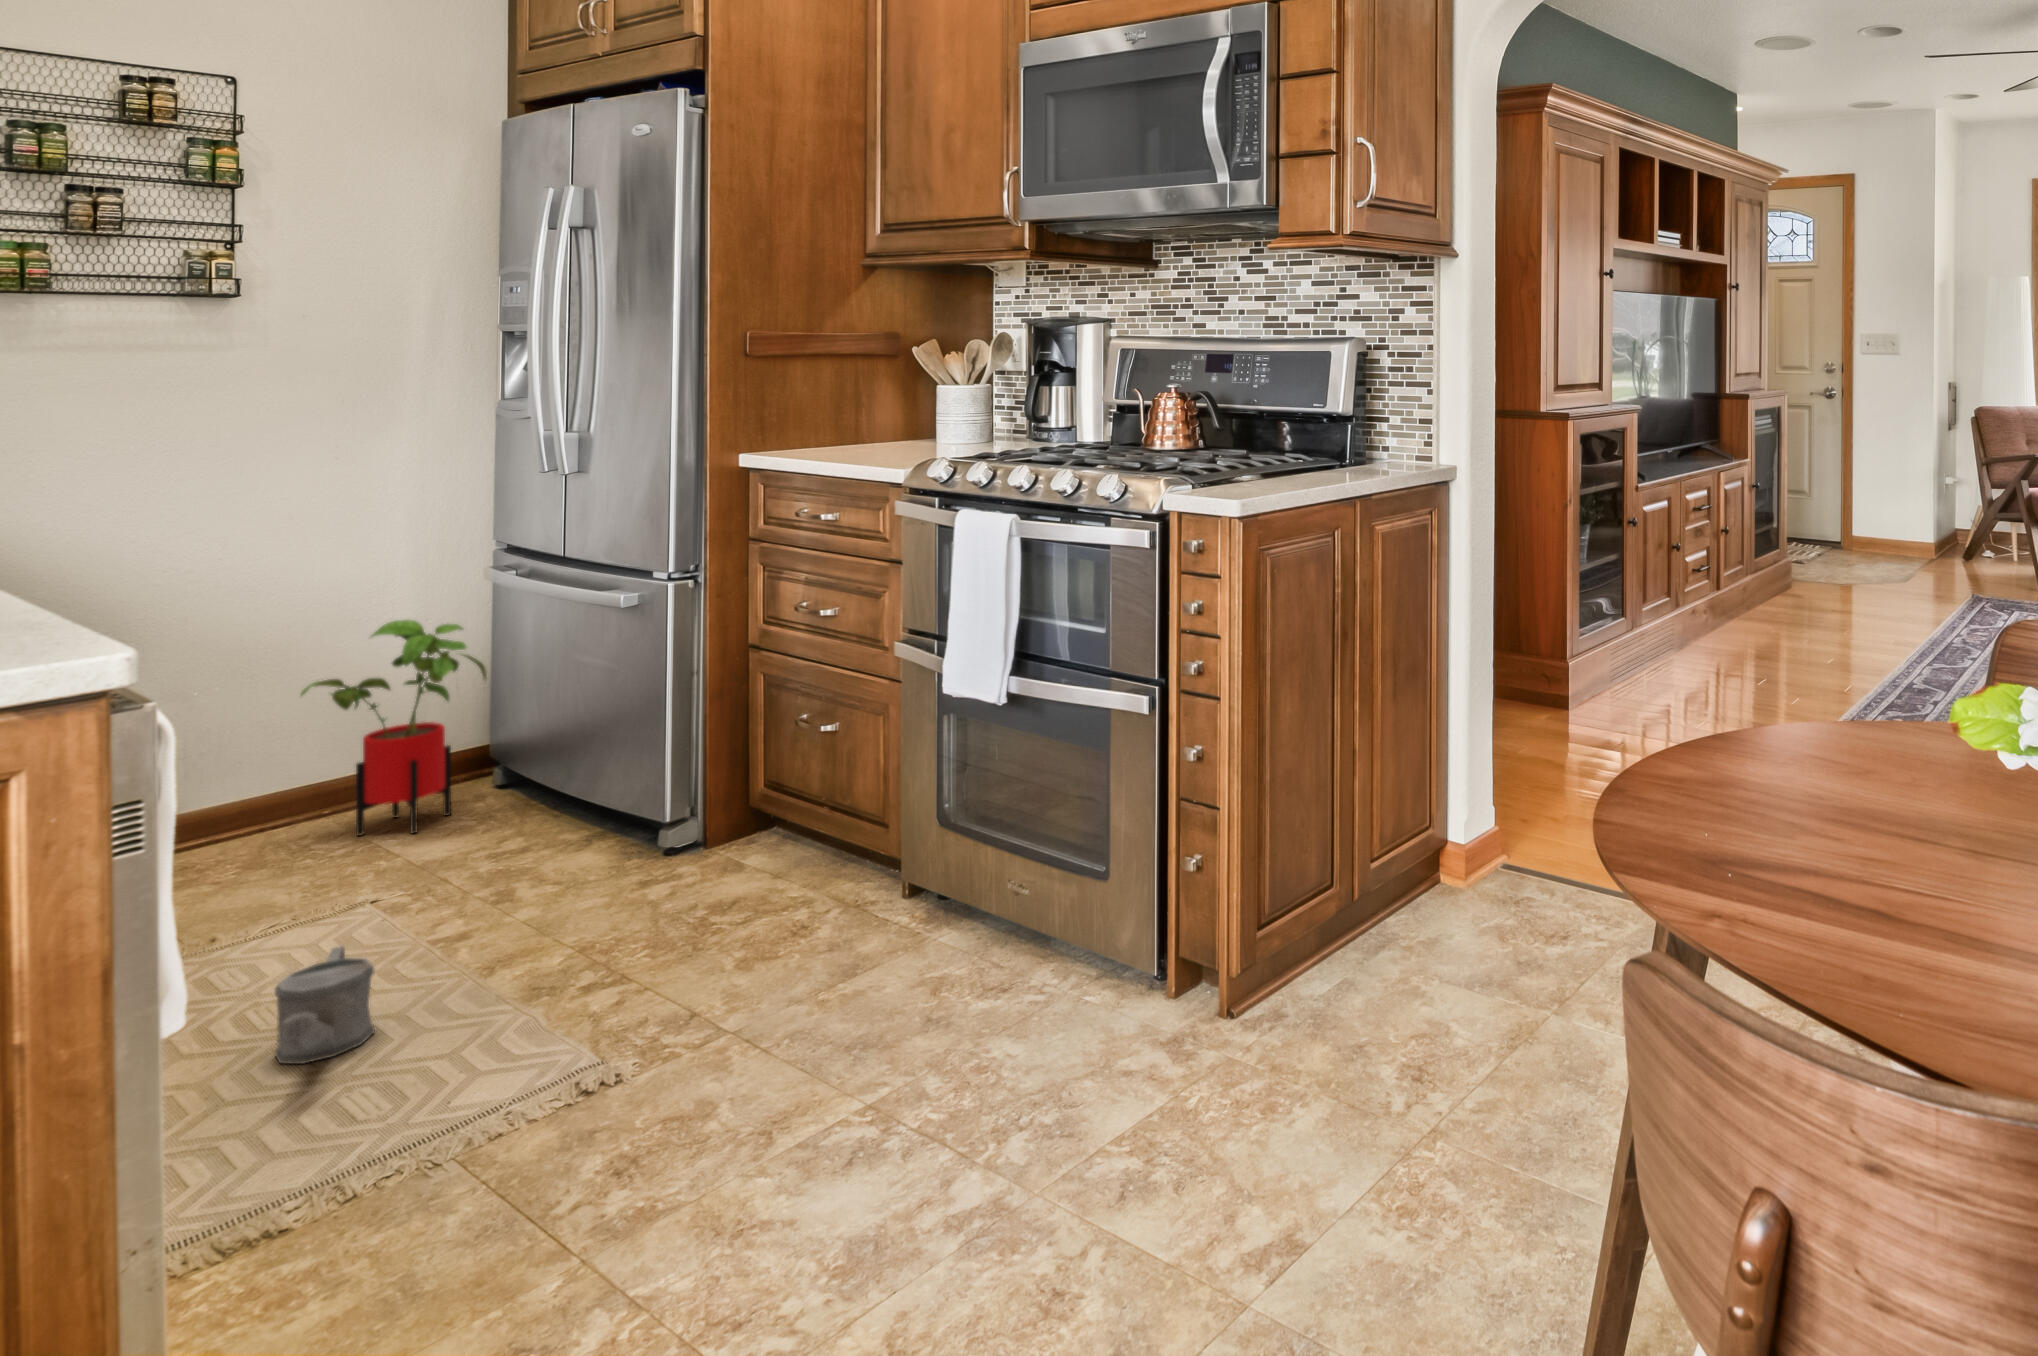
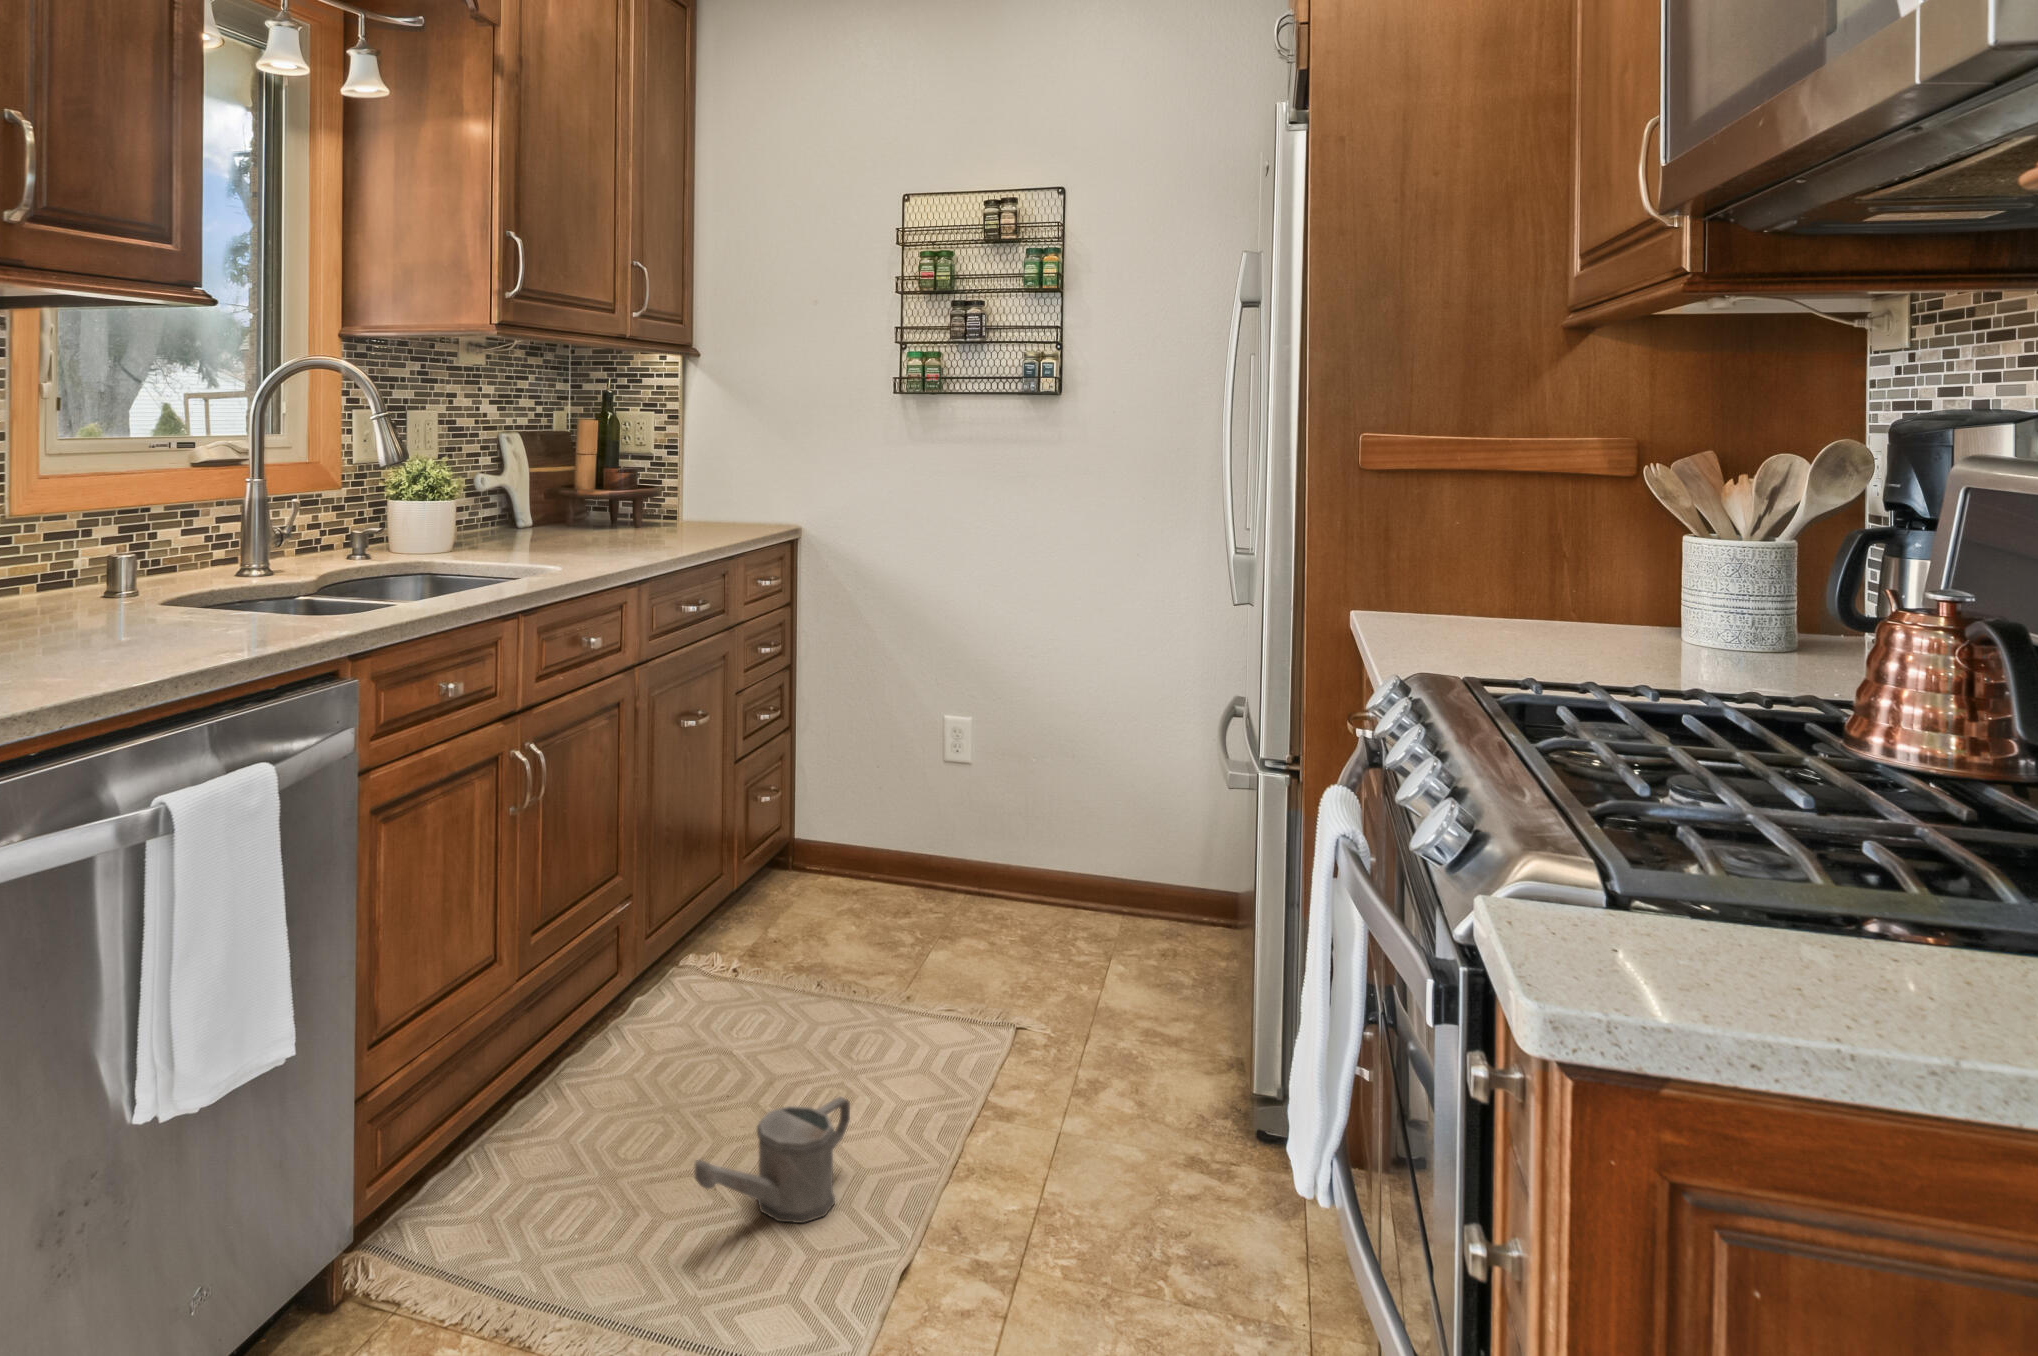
house plant: present [301,620,487,836] -> none [1067,743,1233,986]

